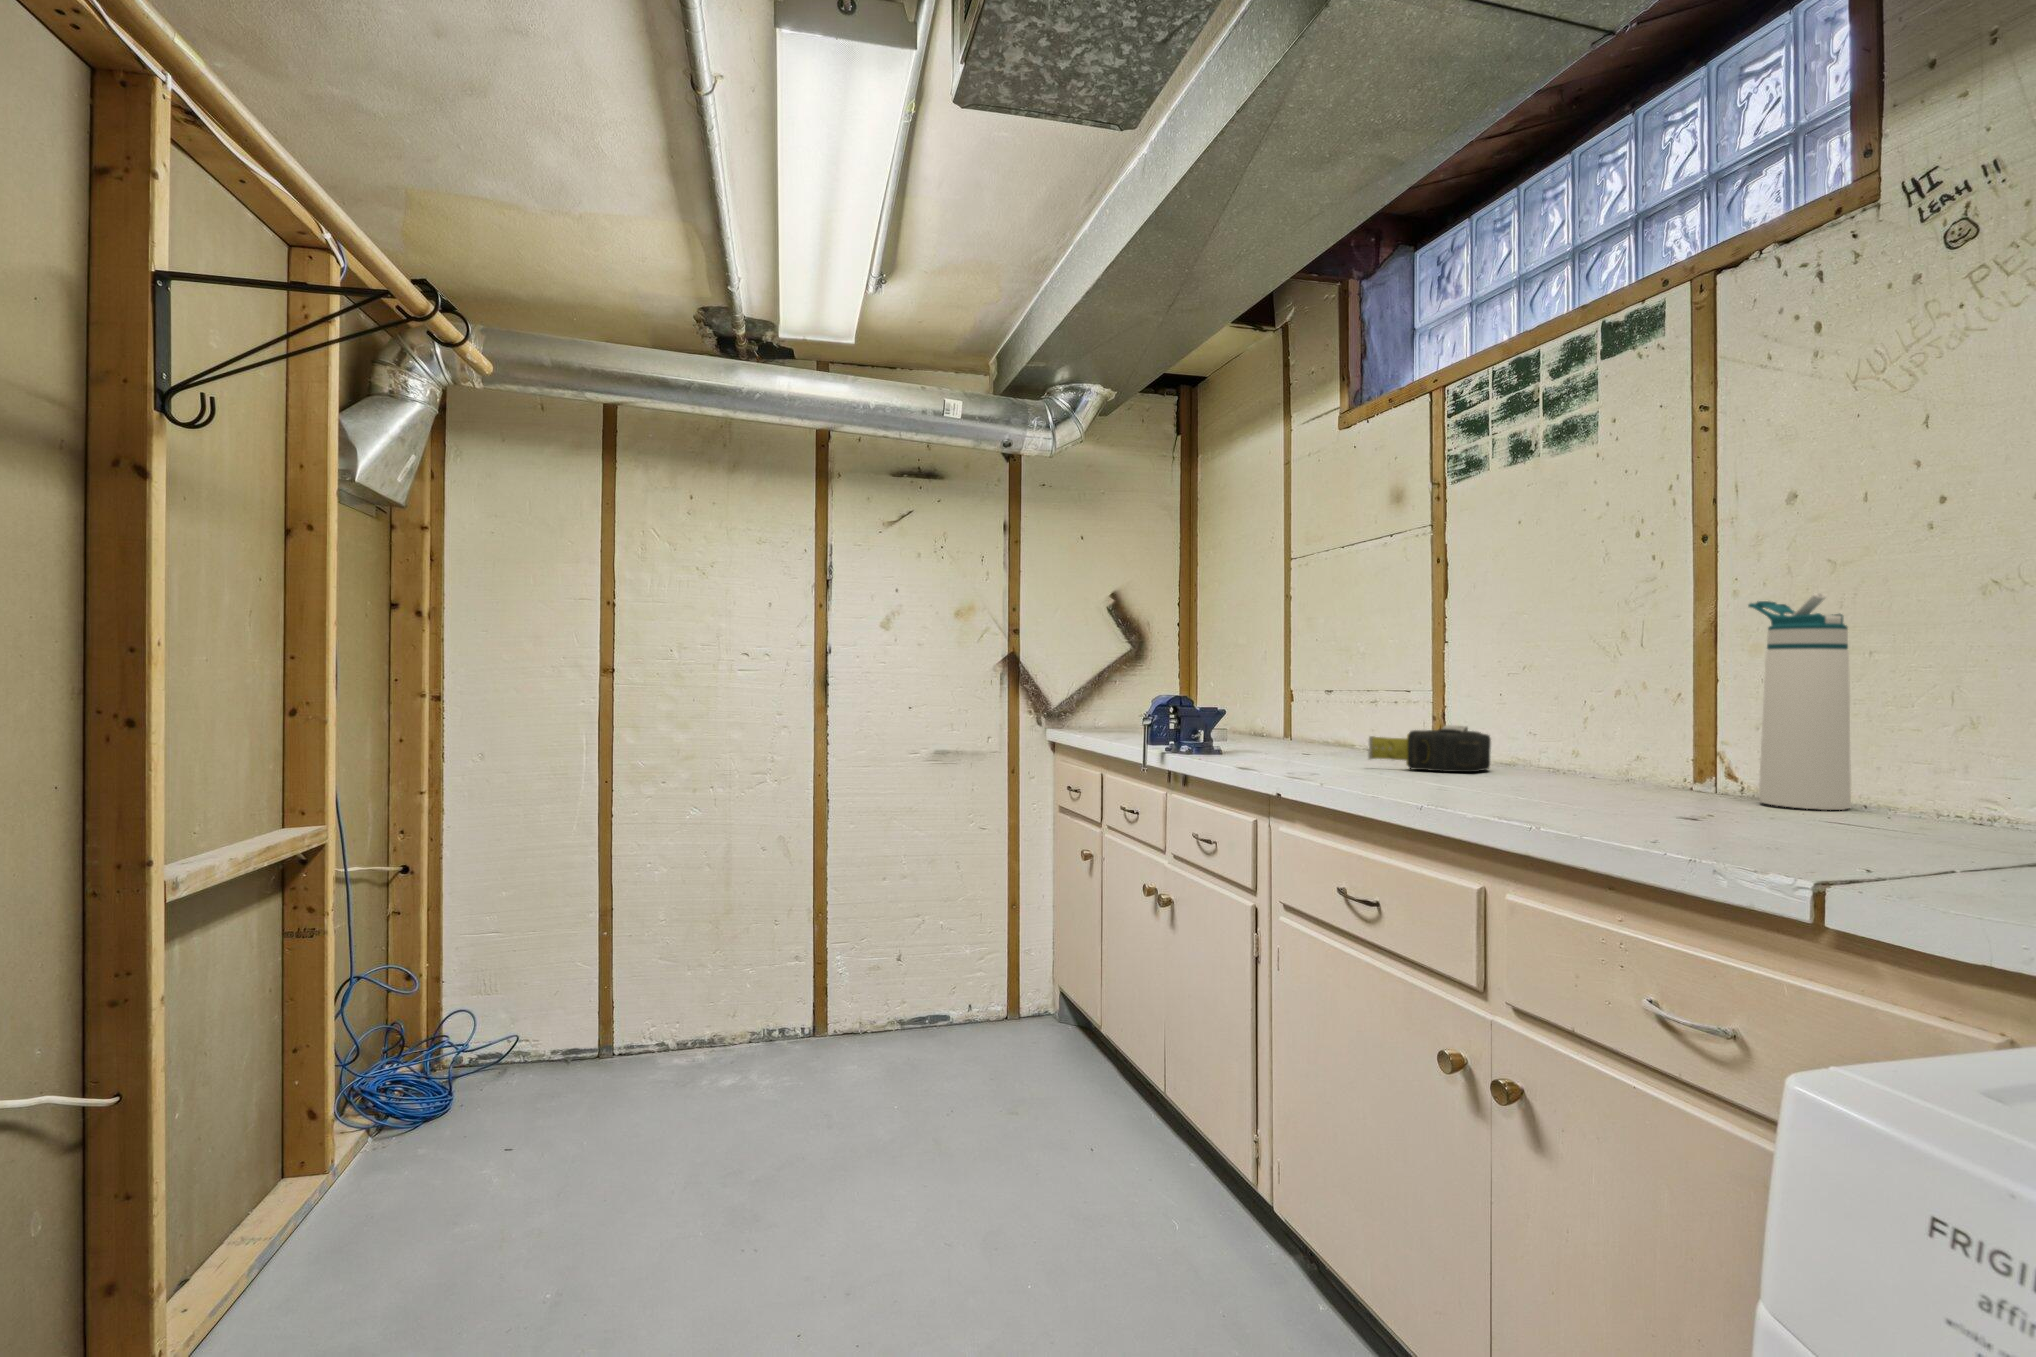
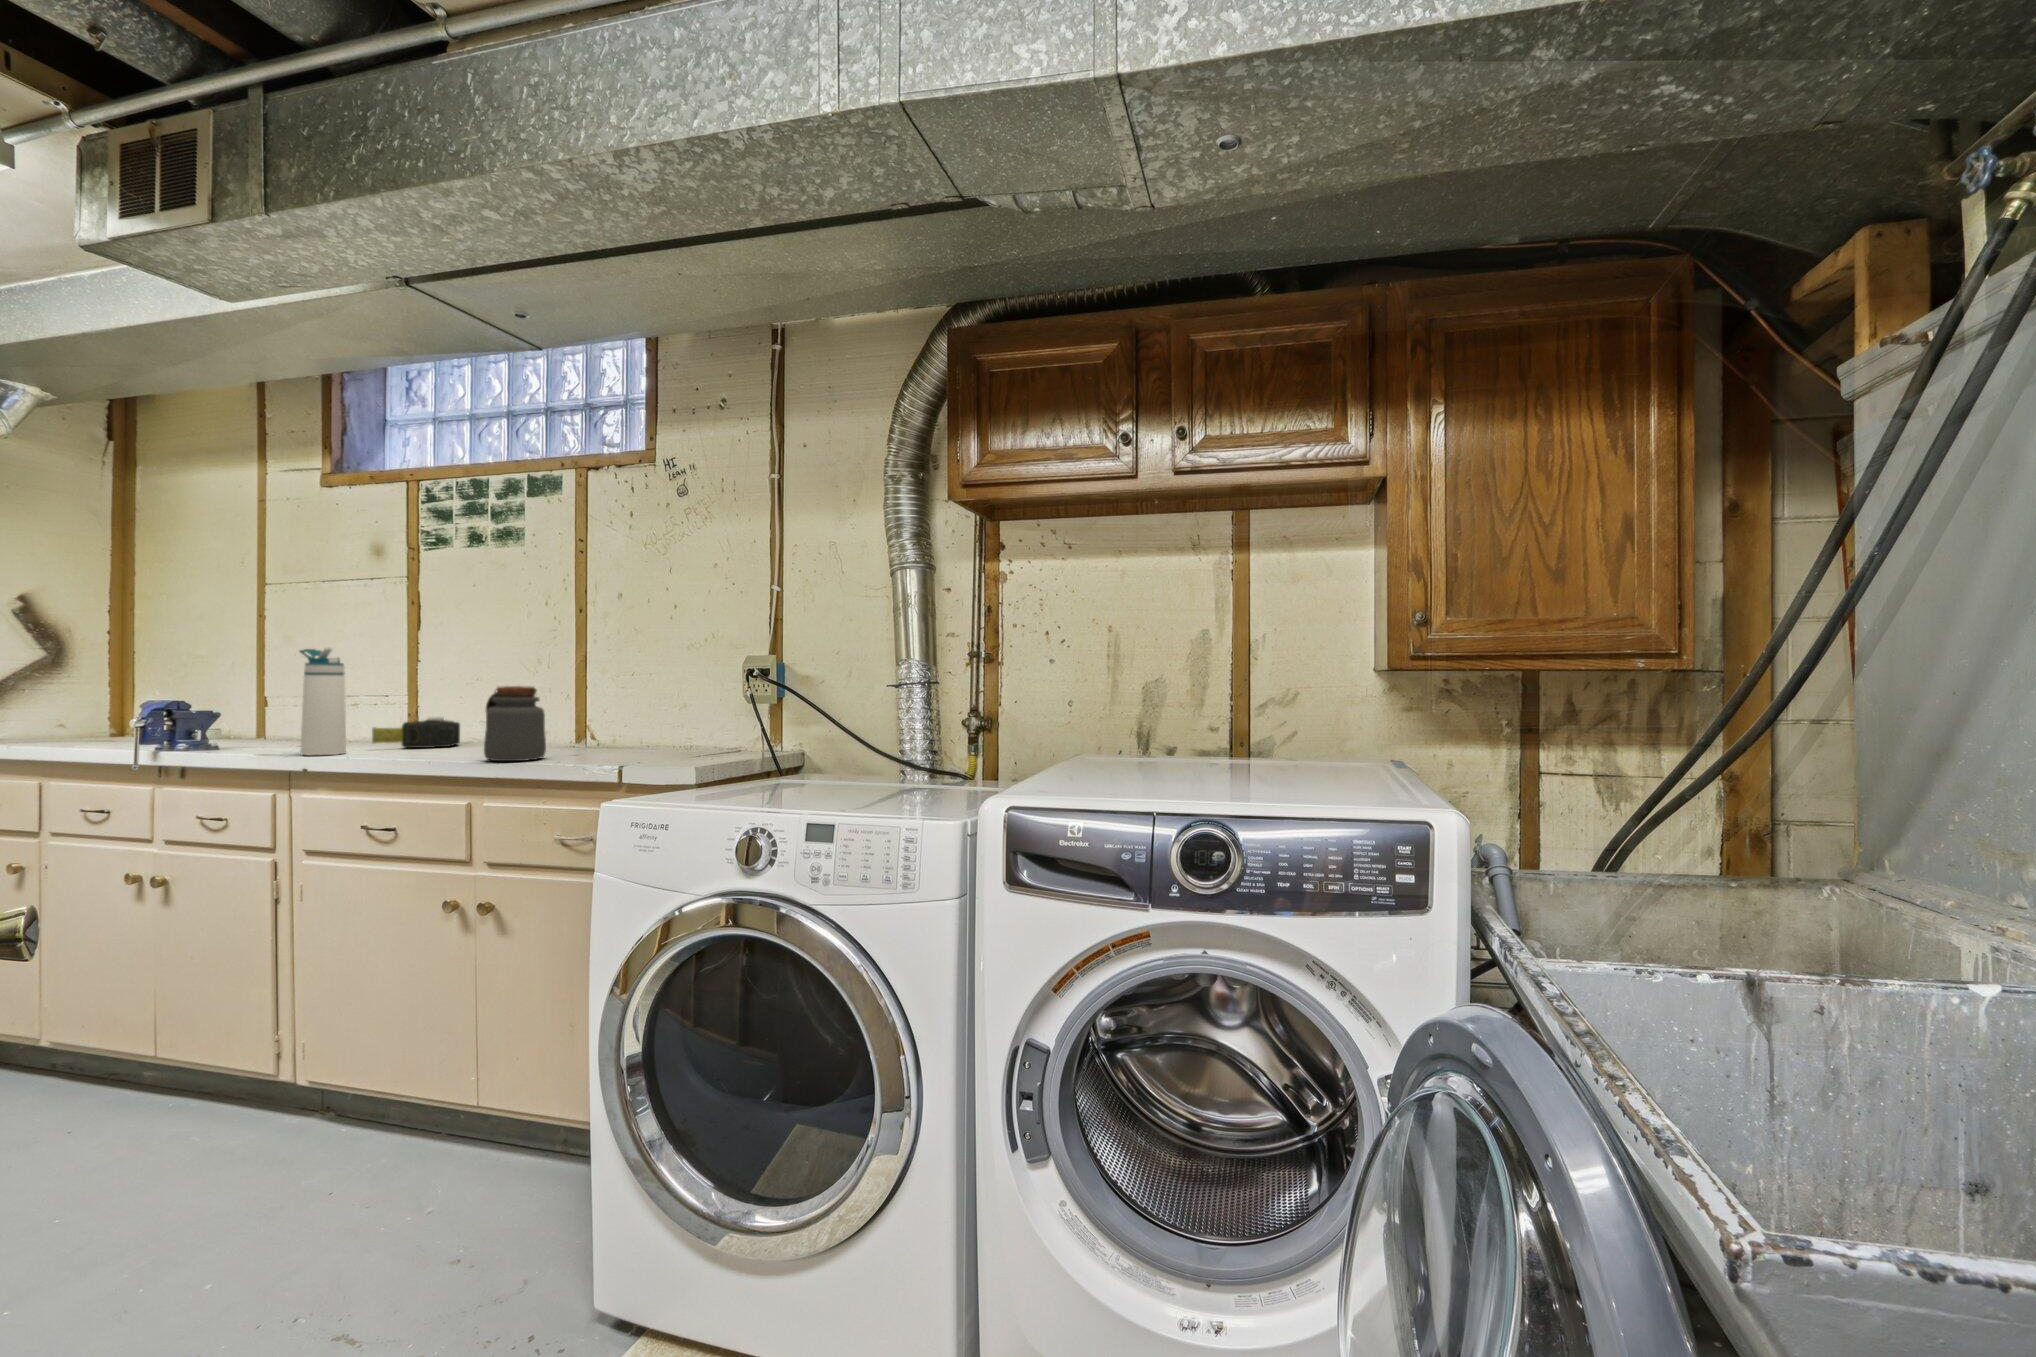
water bottle: present [1748,593,1851,810] -> present [300,647,346,755]
jar: none [1508,671,1626,815] -> present [484,686,546,761]

